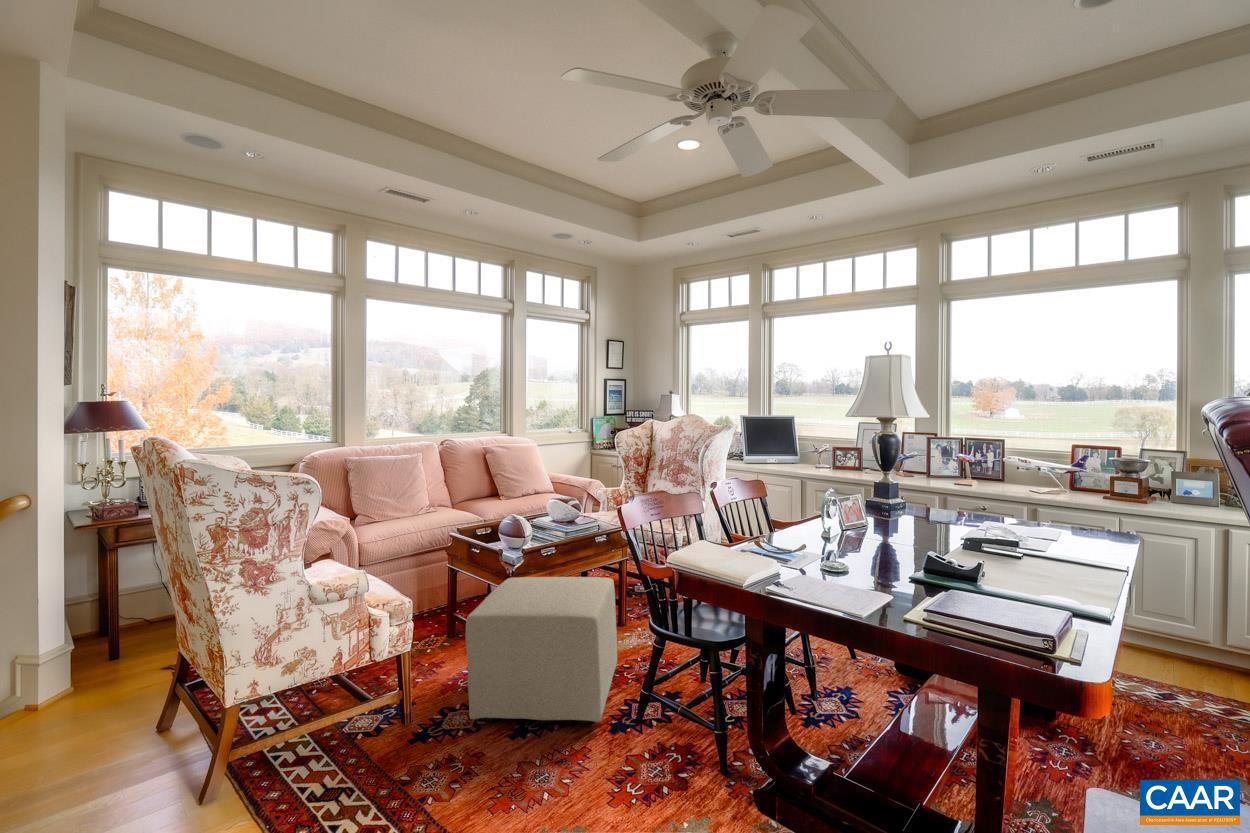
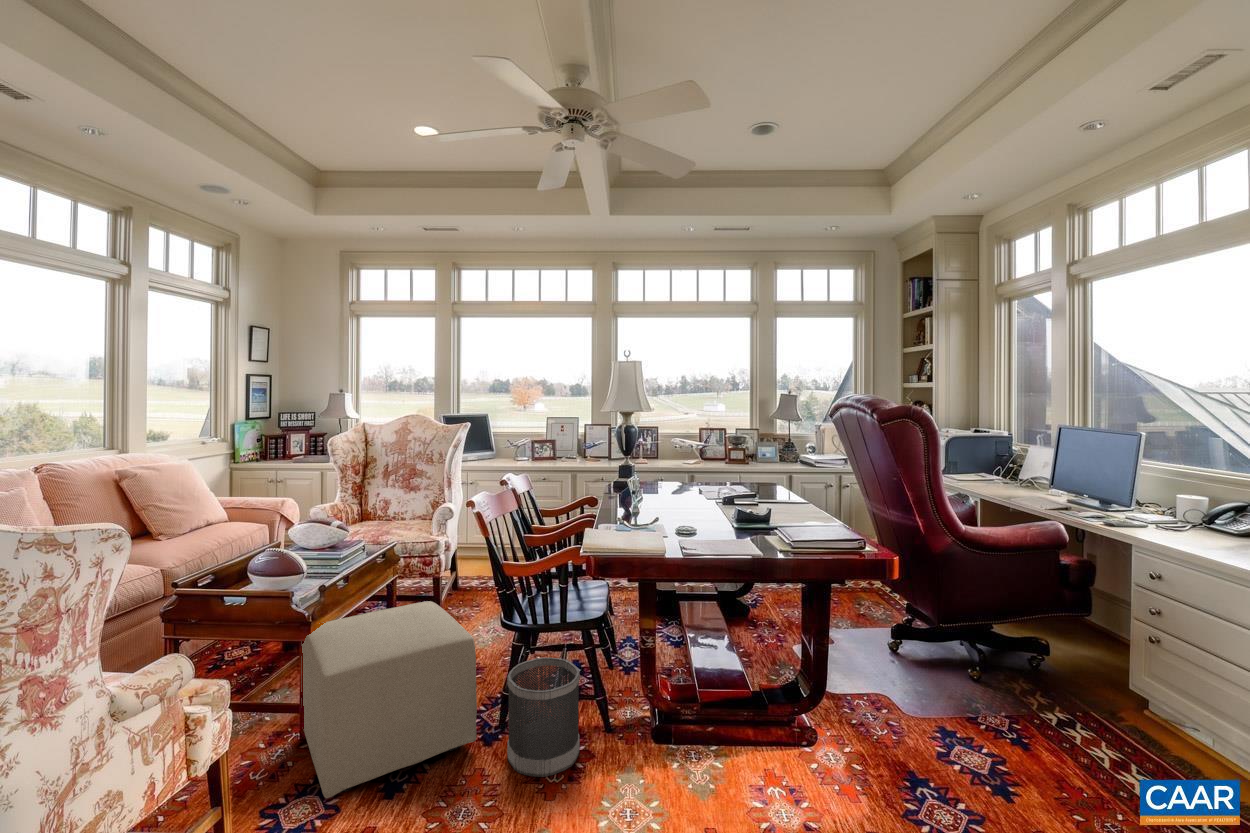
wastebasket: none [607,657,687,788] -> present [507,657,580,777]

